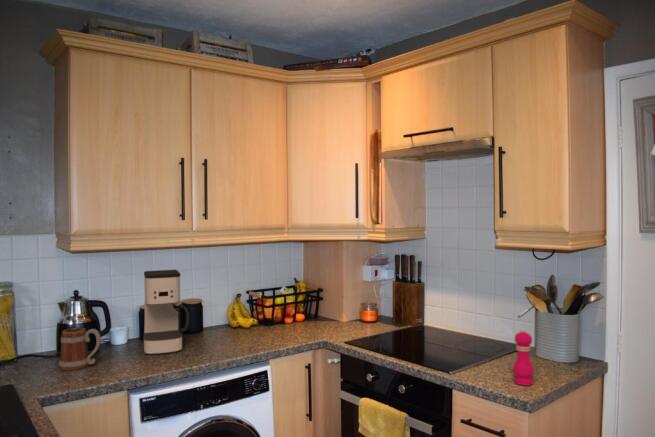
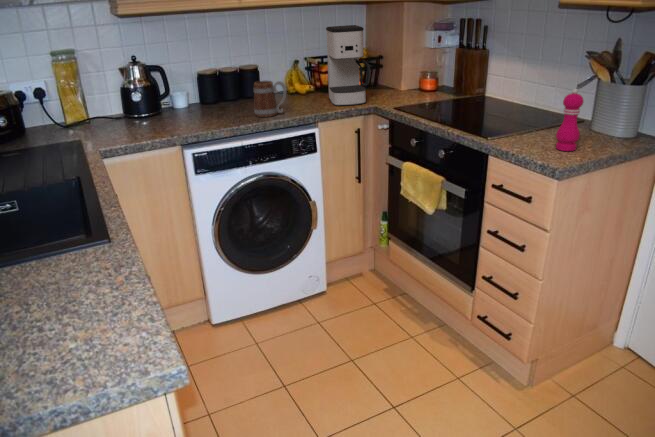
coffee maker: present [143,270,189,355] -> present [326,25,370,106]
mug: present [59,328,101,370] -> present [254,81,286,117]

